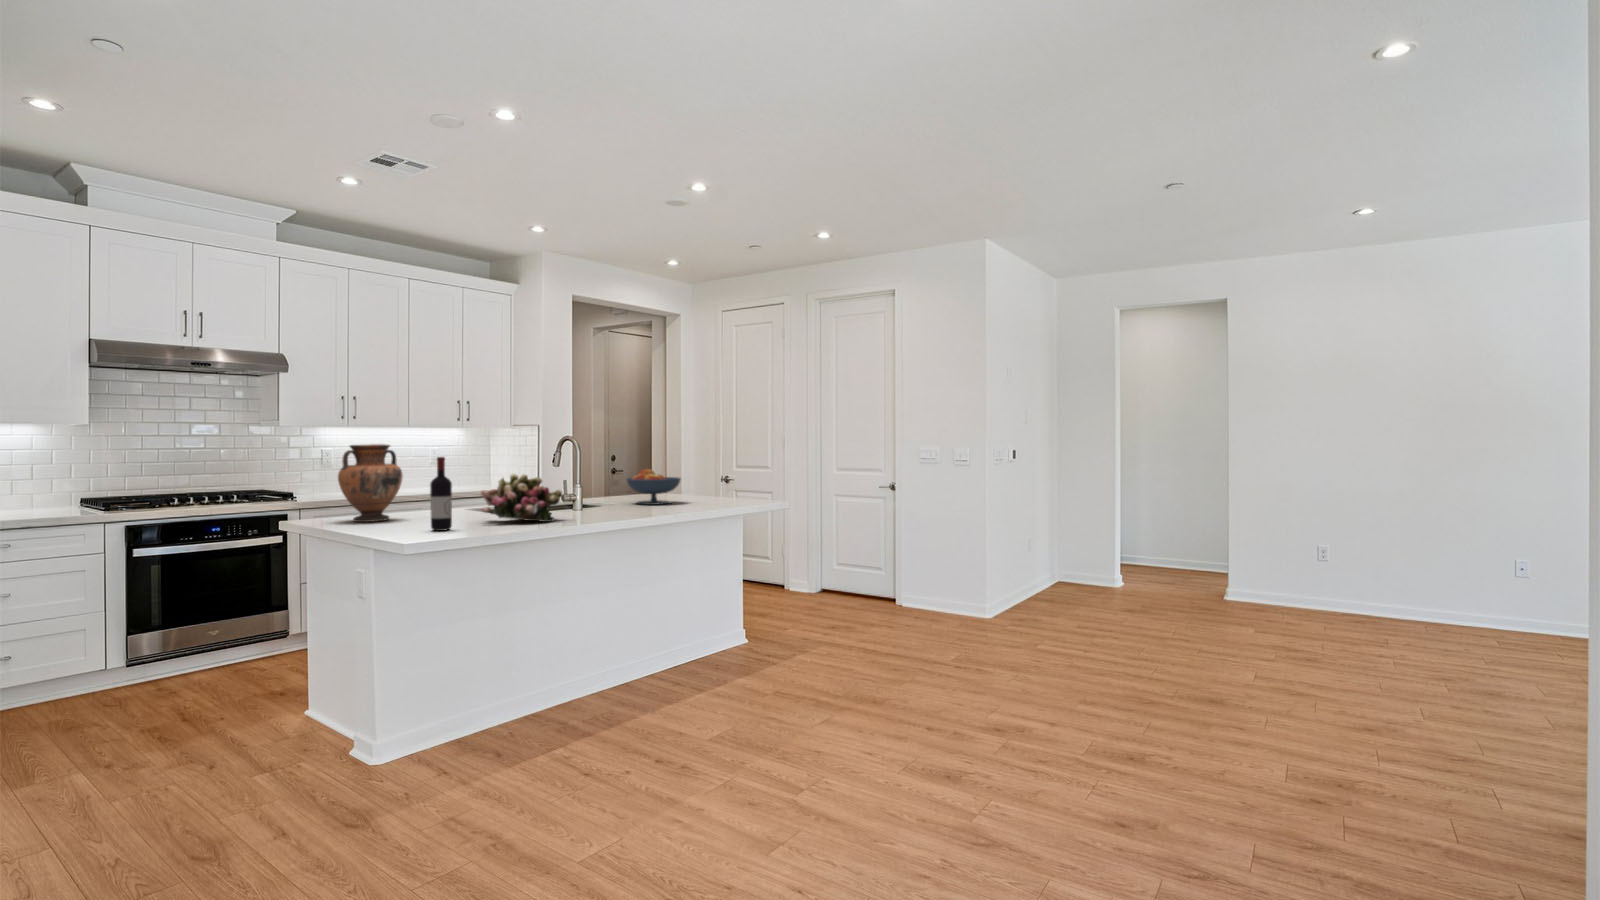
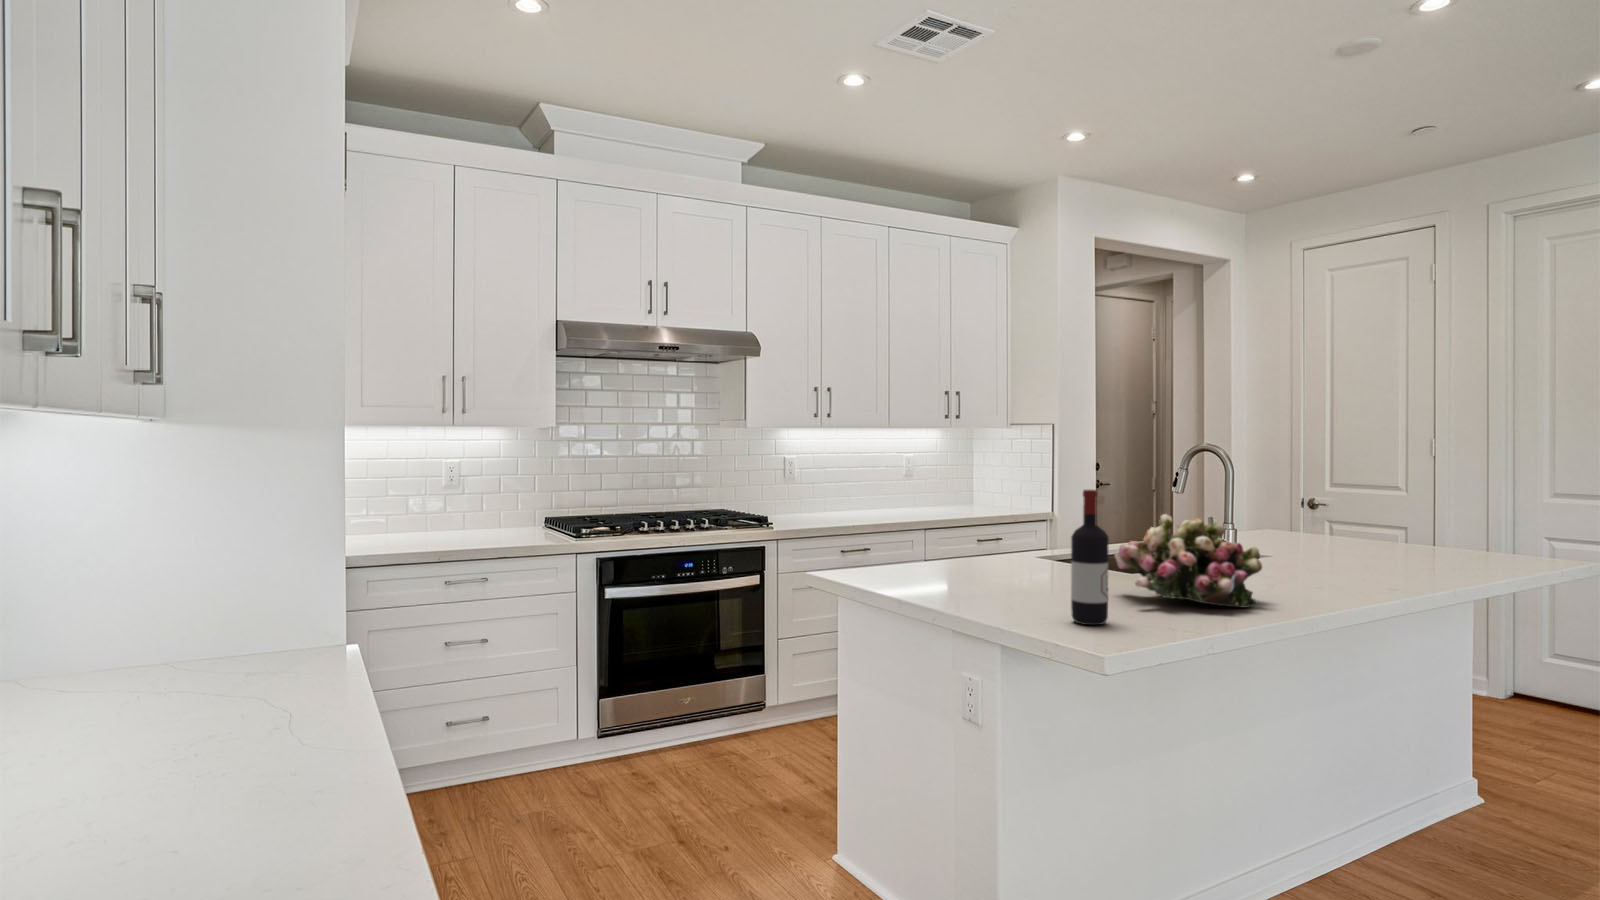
vase: present [338,444,403,522] -> none [879,461,970,585]
fruit bowl: present [627,469,681,505] -> none [1268,497,1377,562]

